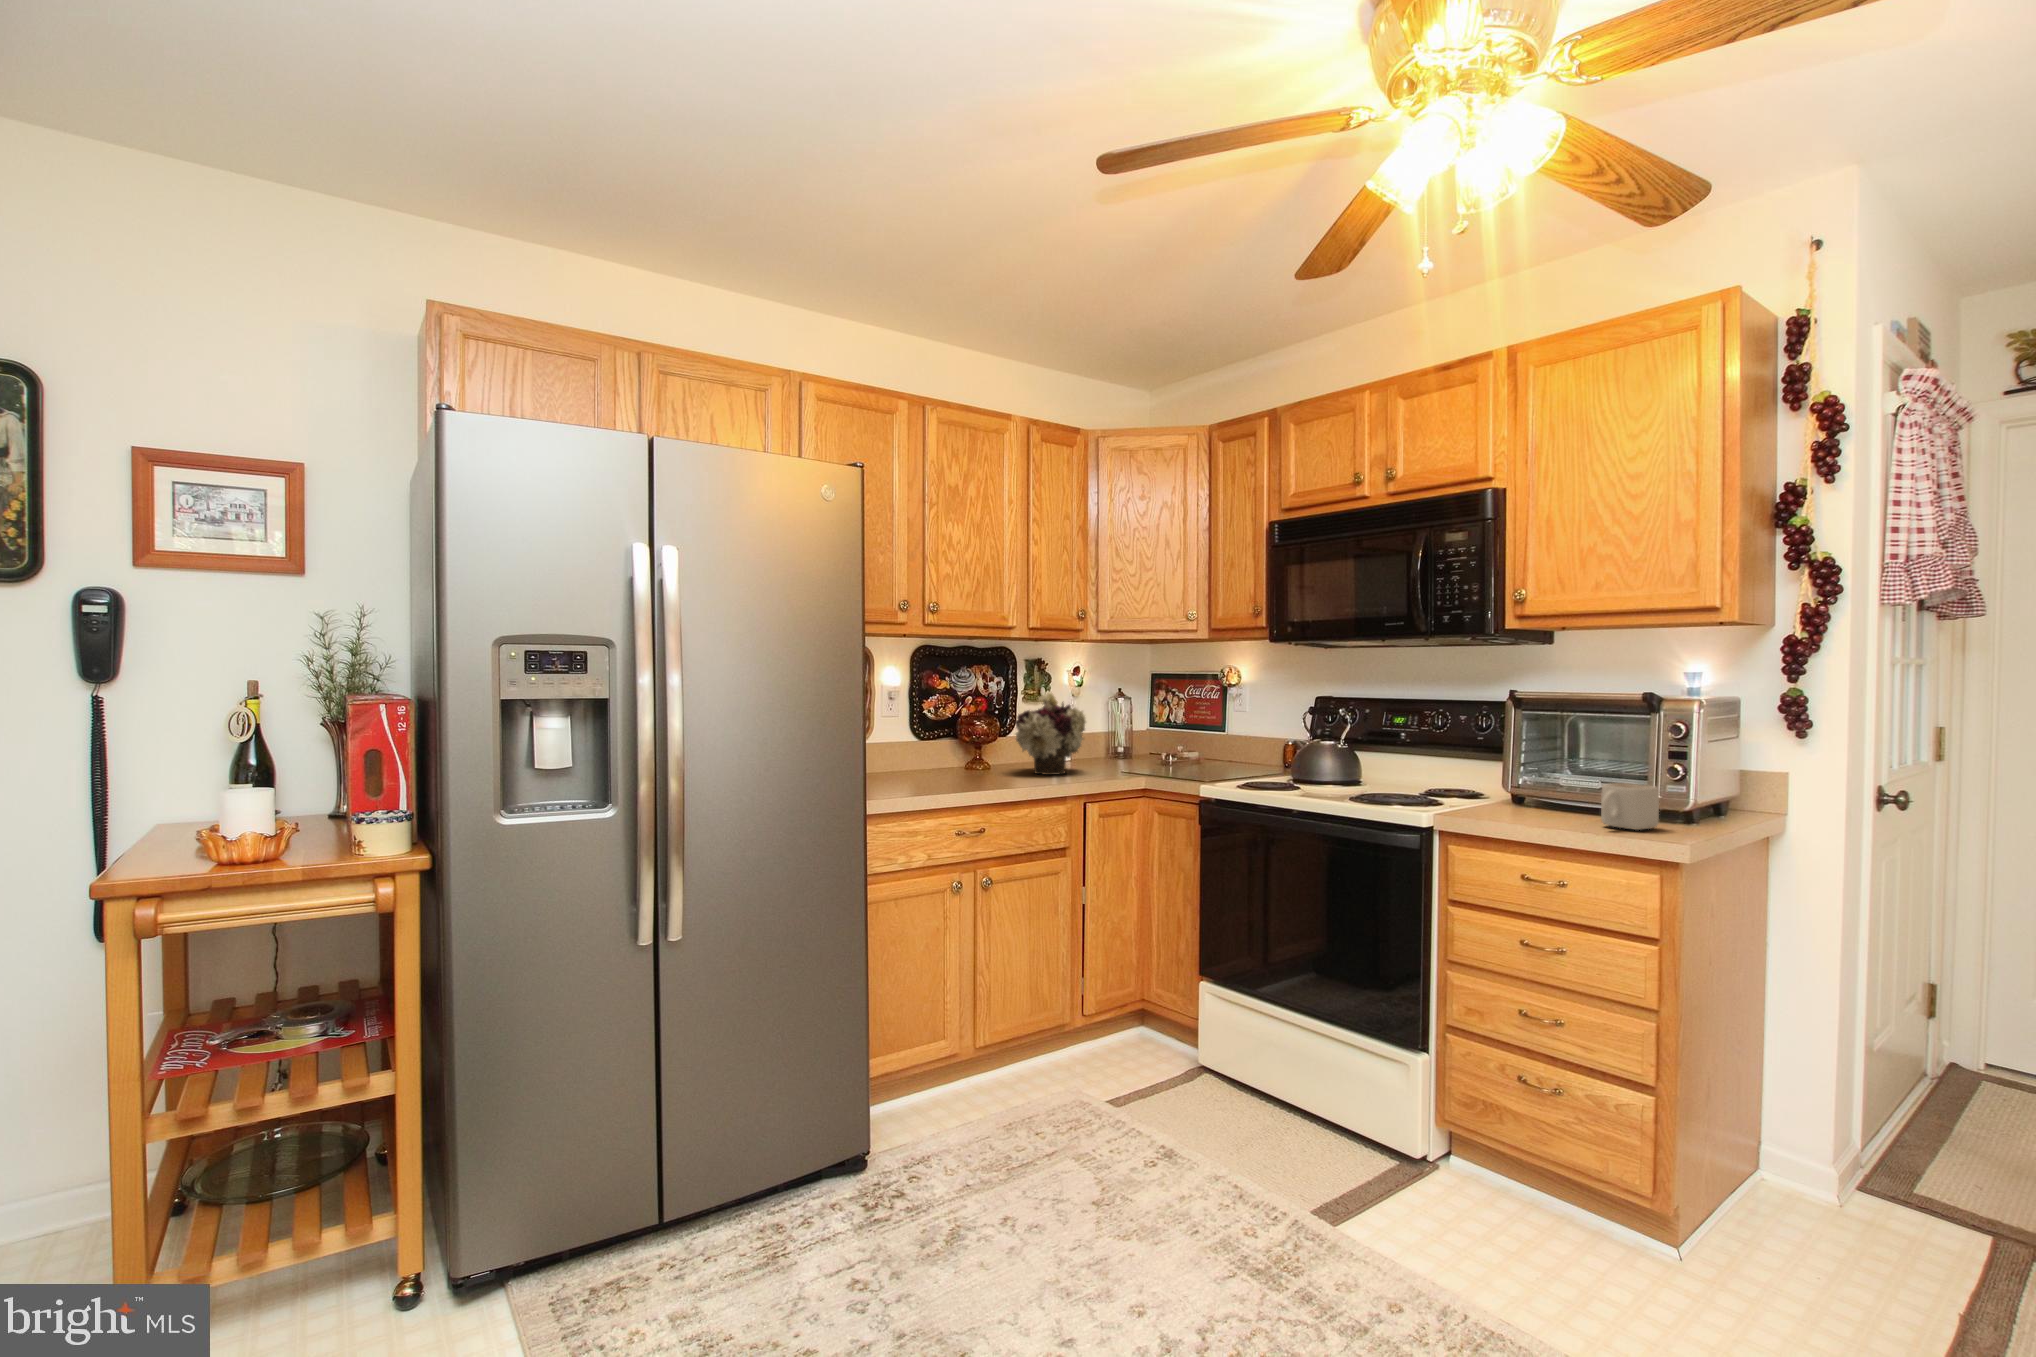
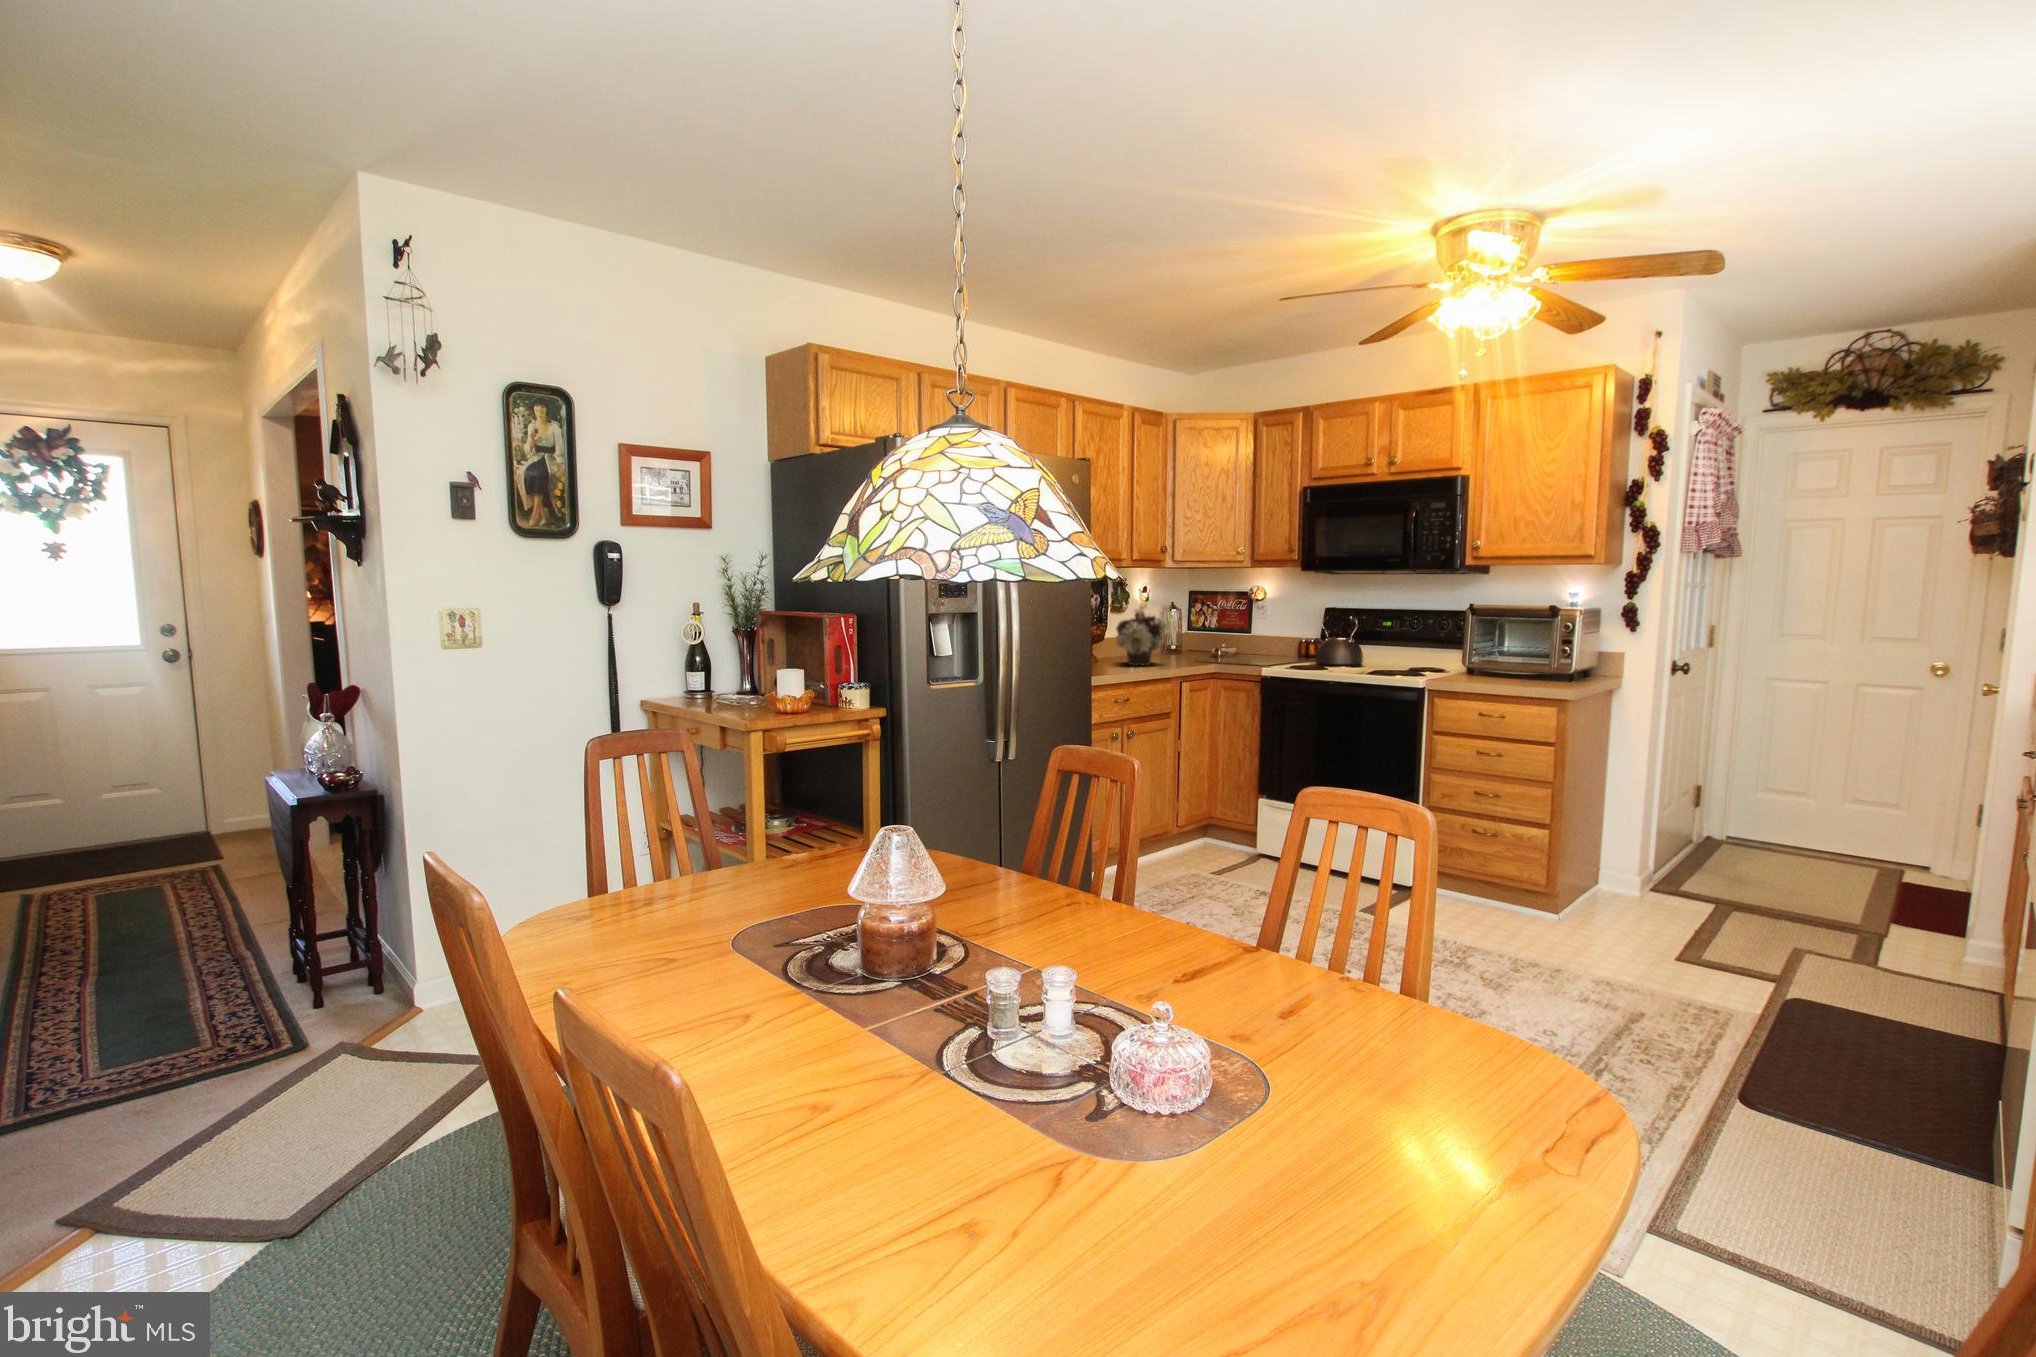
mug: present [1601,783,1659,830] -> none [1524,659,1556,685]

